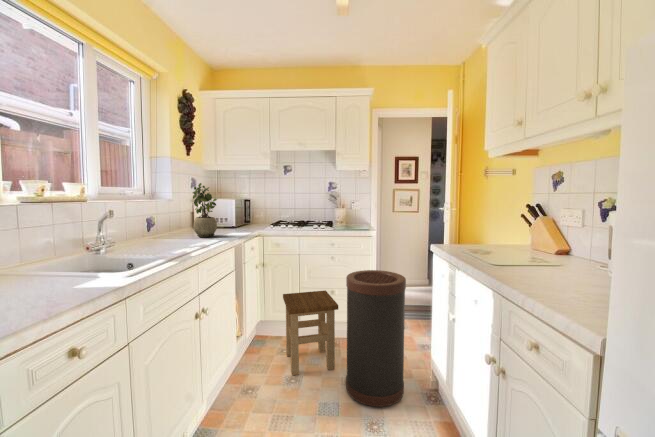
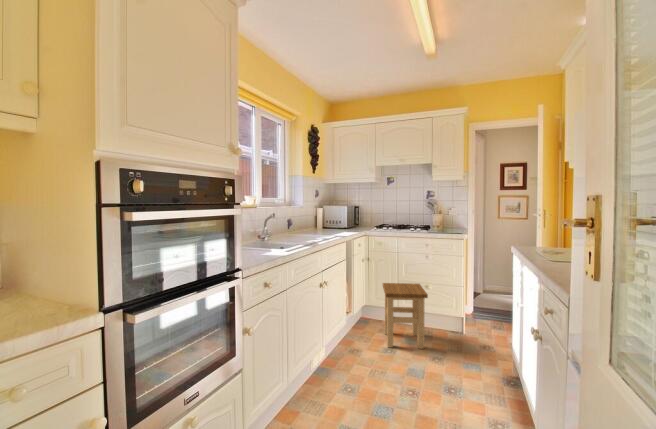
potted plant: present [193,183,217,237] -> none [318,194,334,234]
trash can: present [346,270,406,407] -> none [432,266,486,380]

